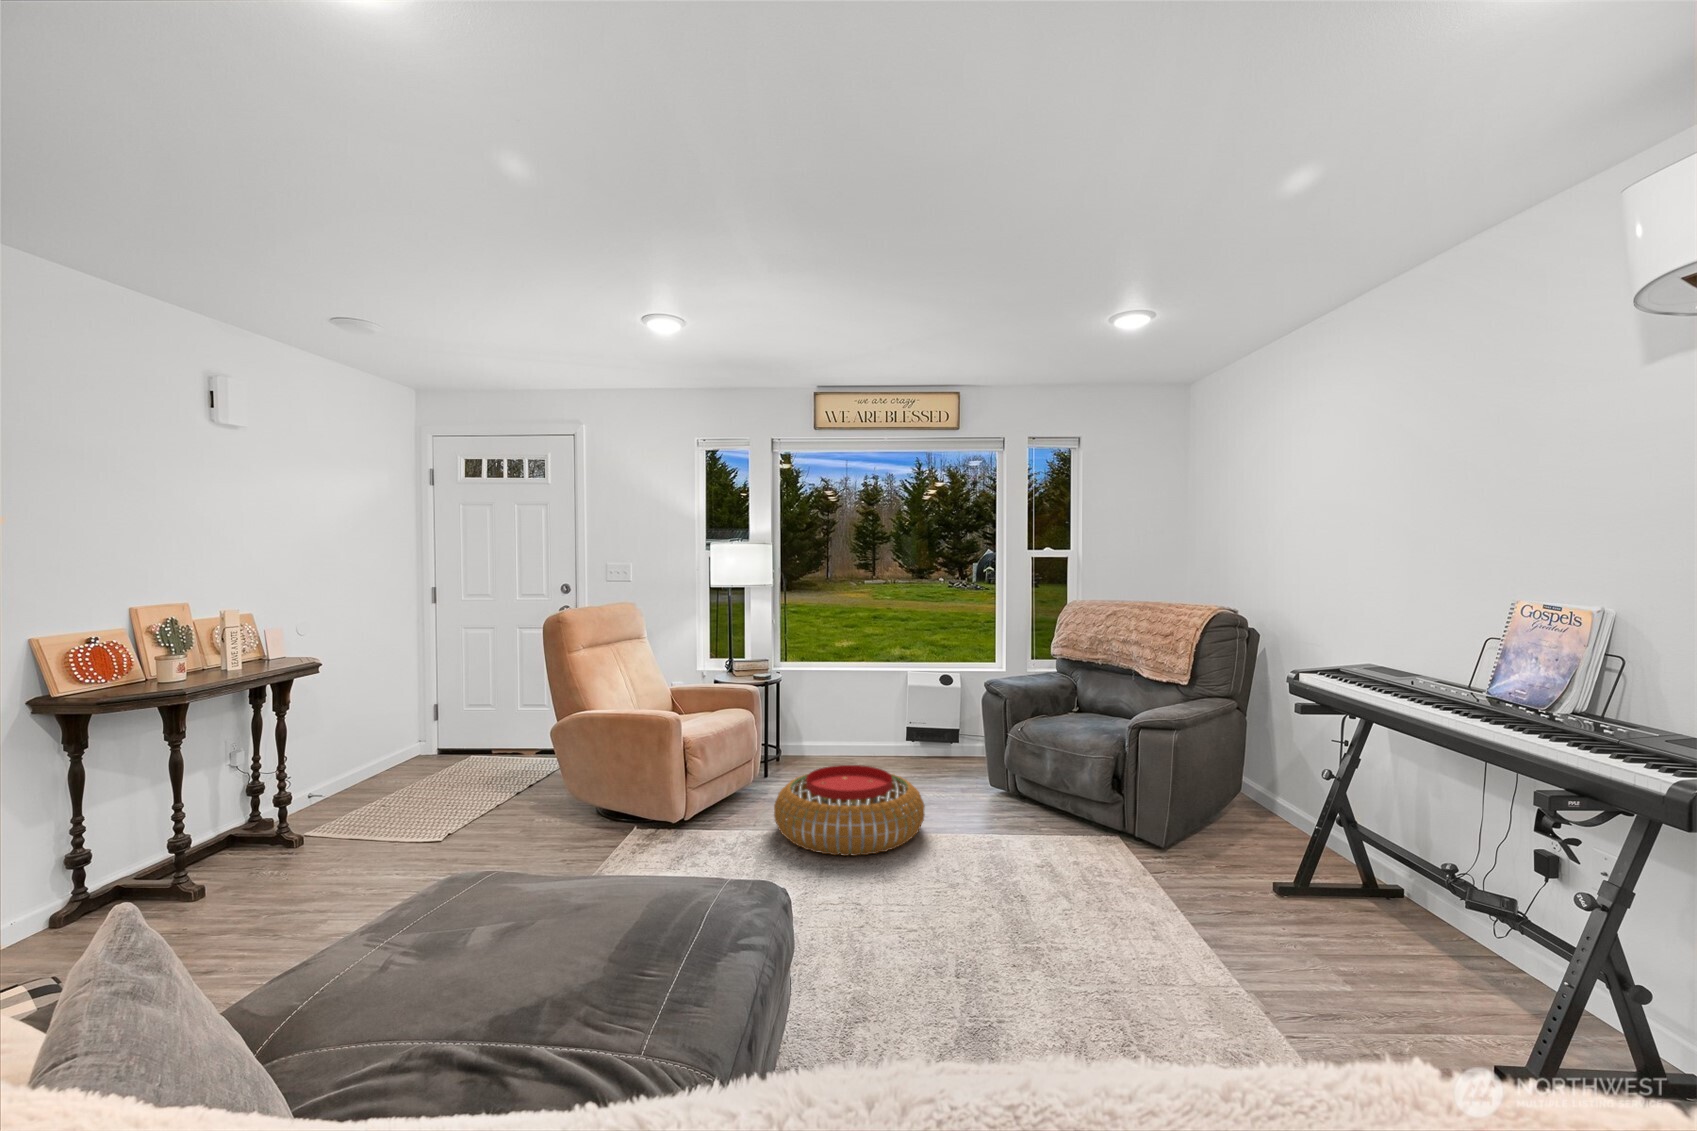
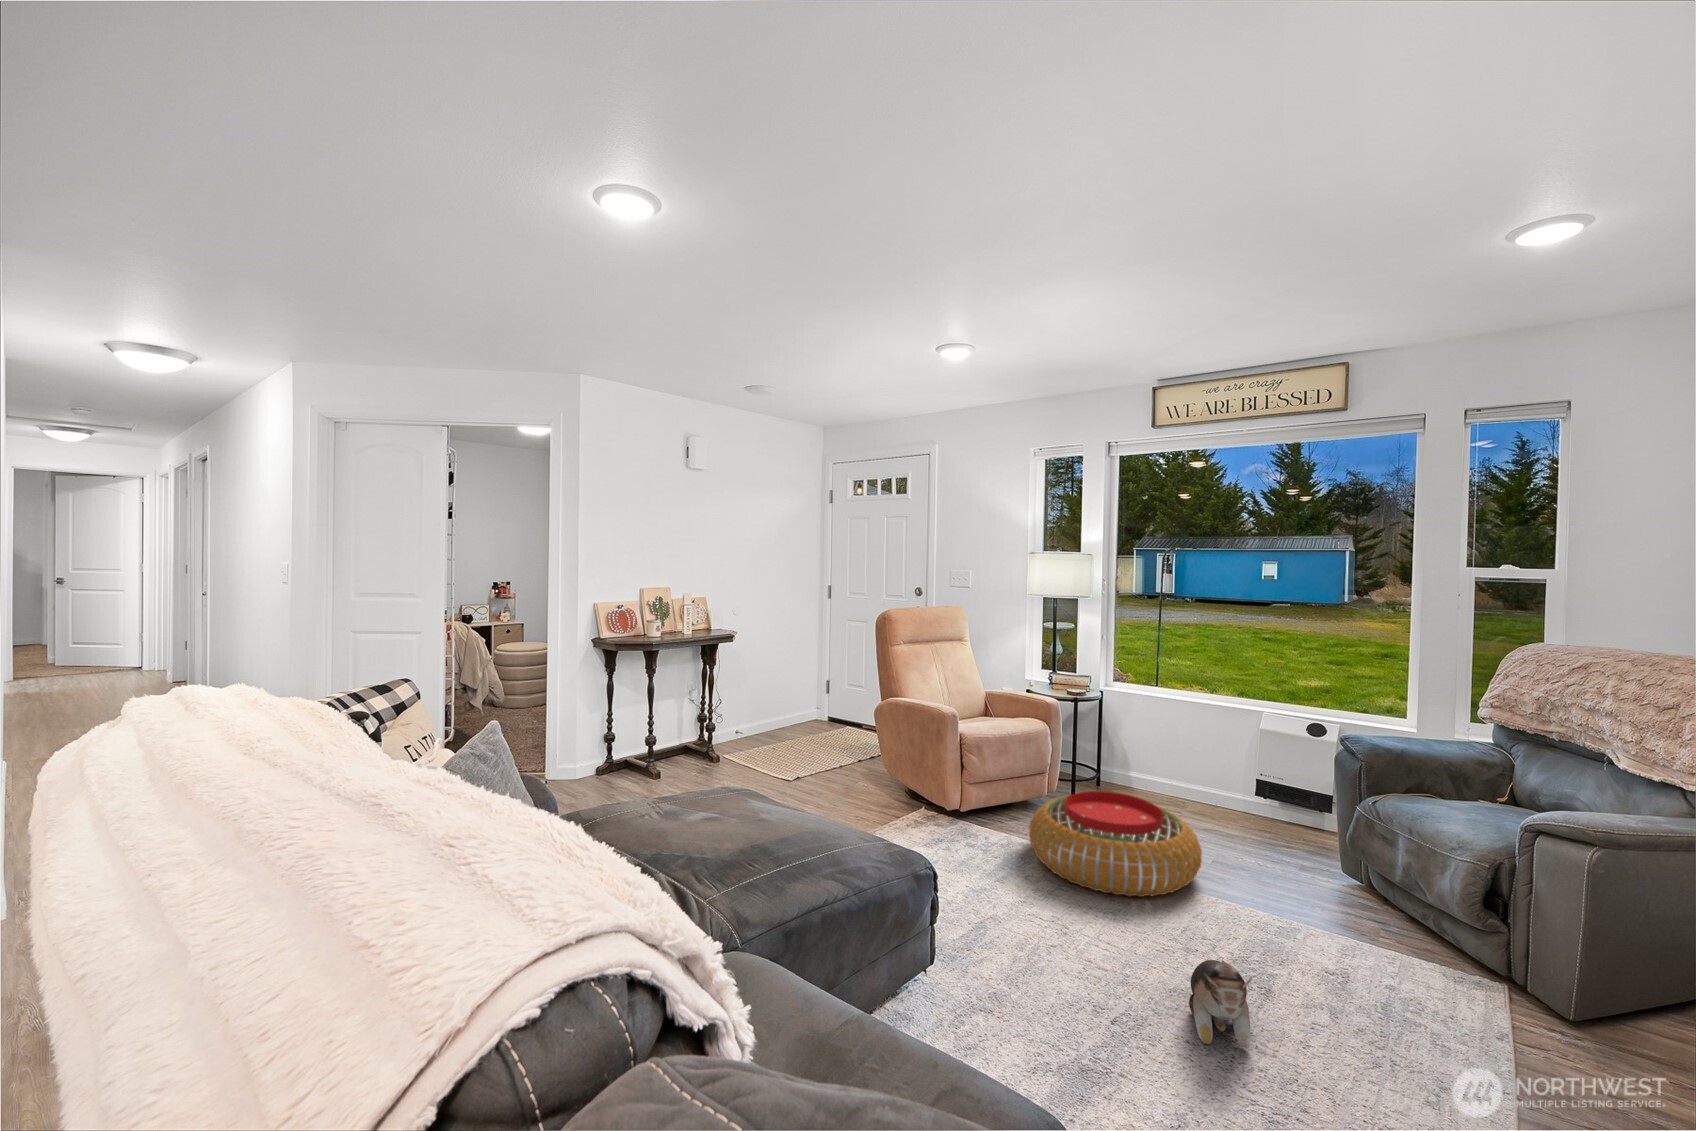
plush toy: none [986,863,1067,937] -> present [1189,960,1252,1049]

